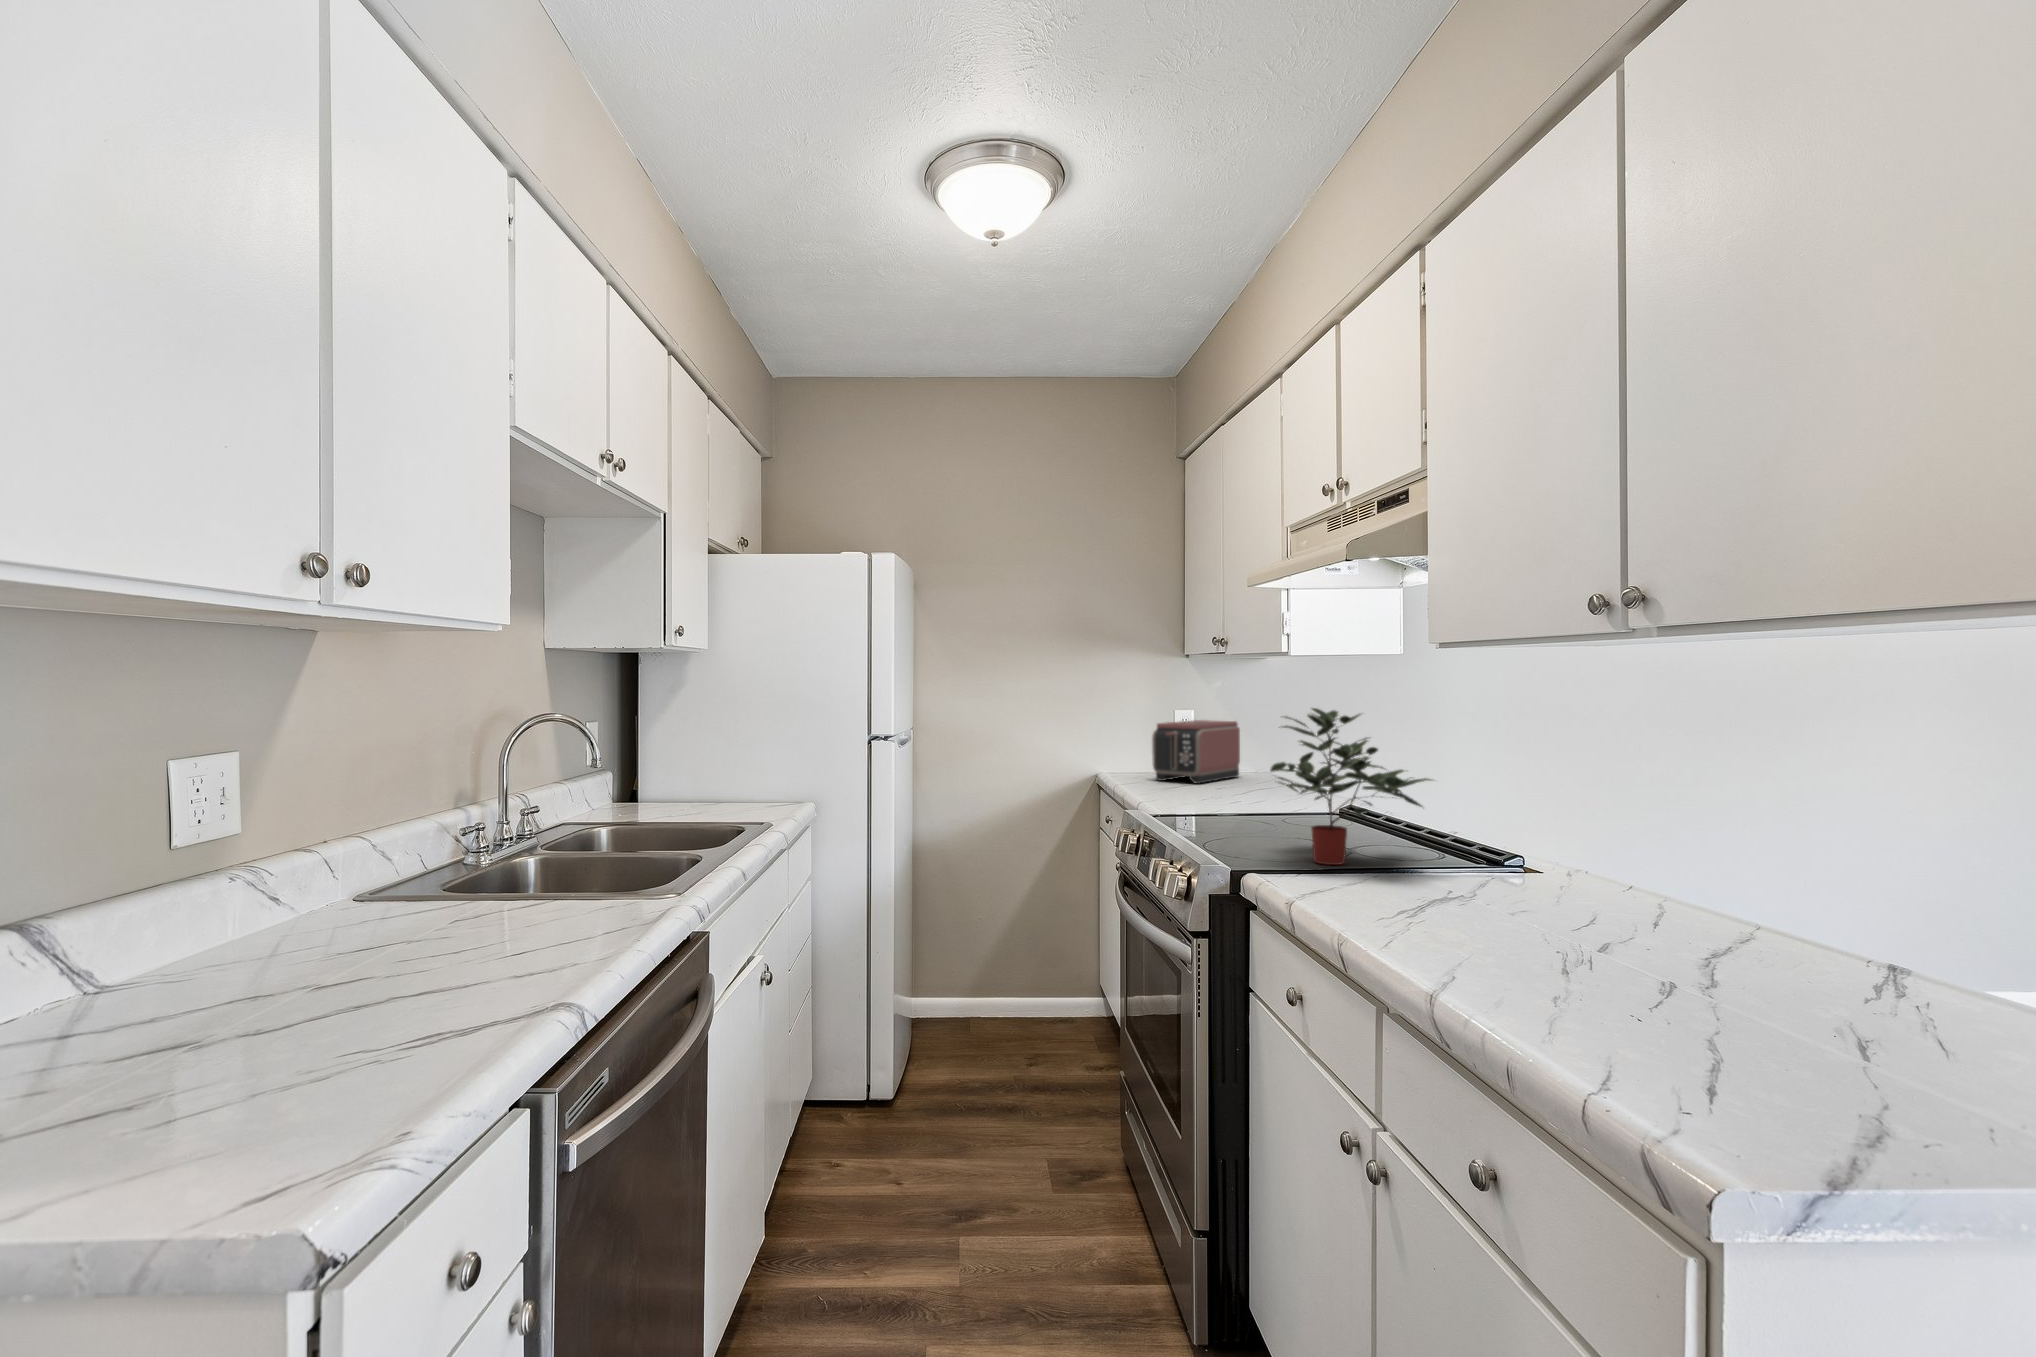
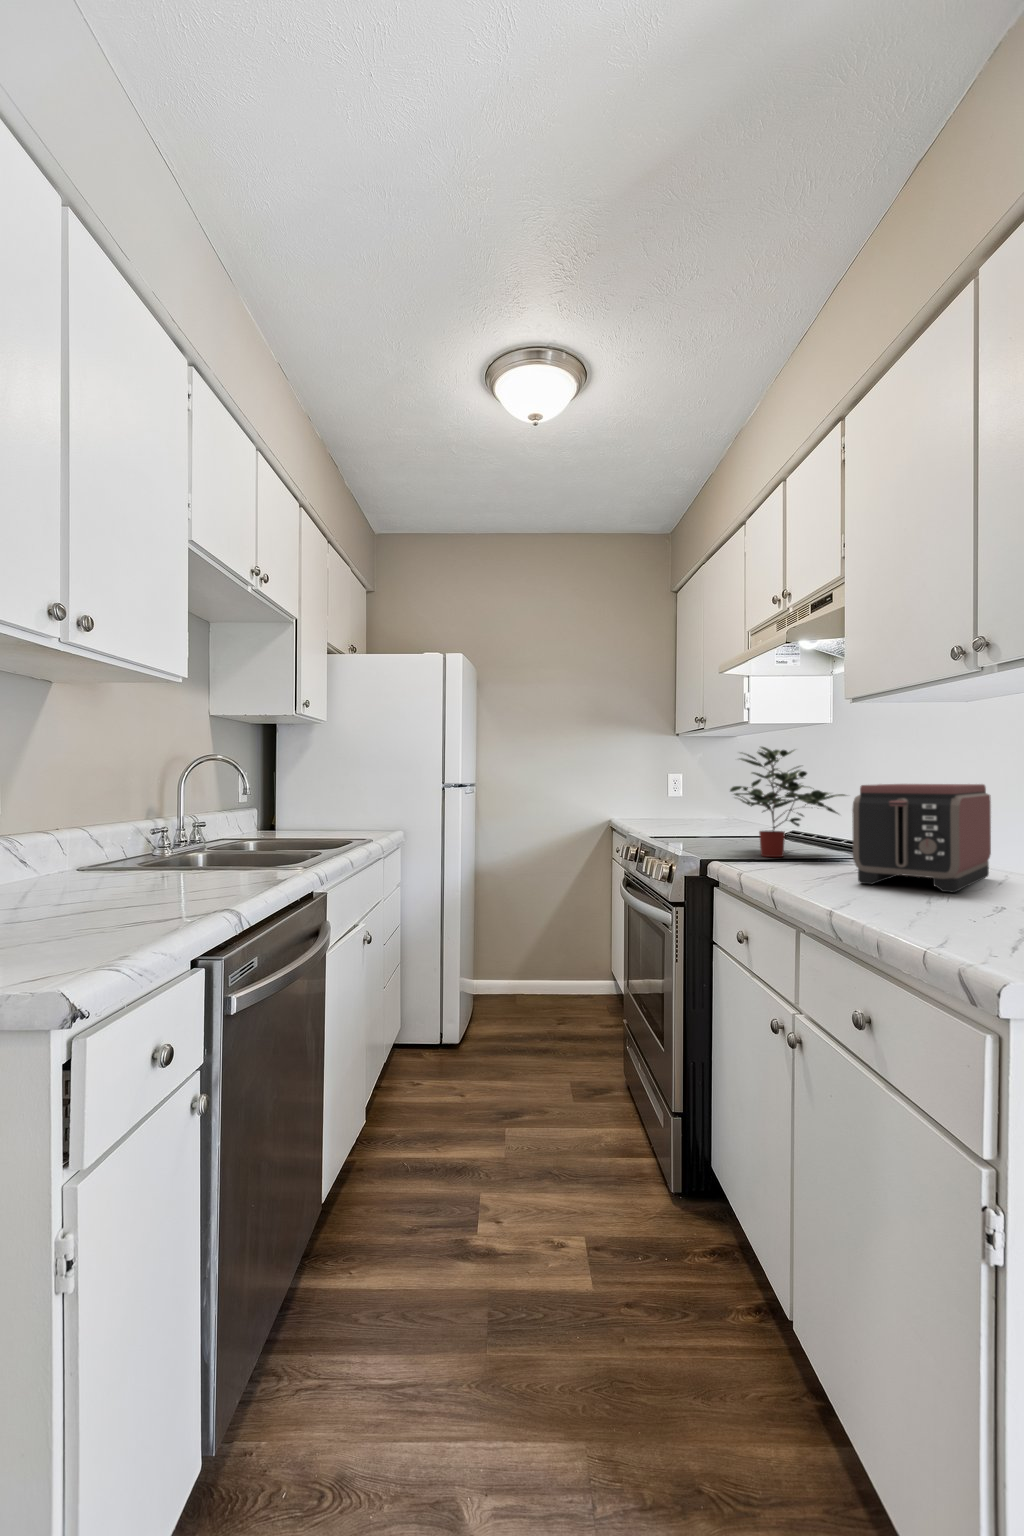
toaster: present [1152,720,1240,784] -> present [852,784,991,893]

